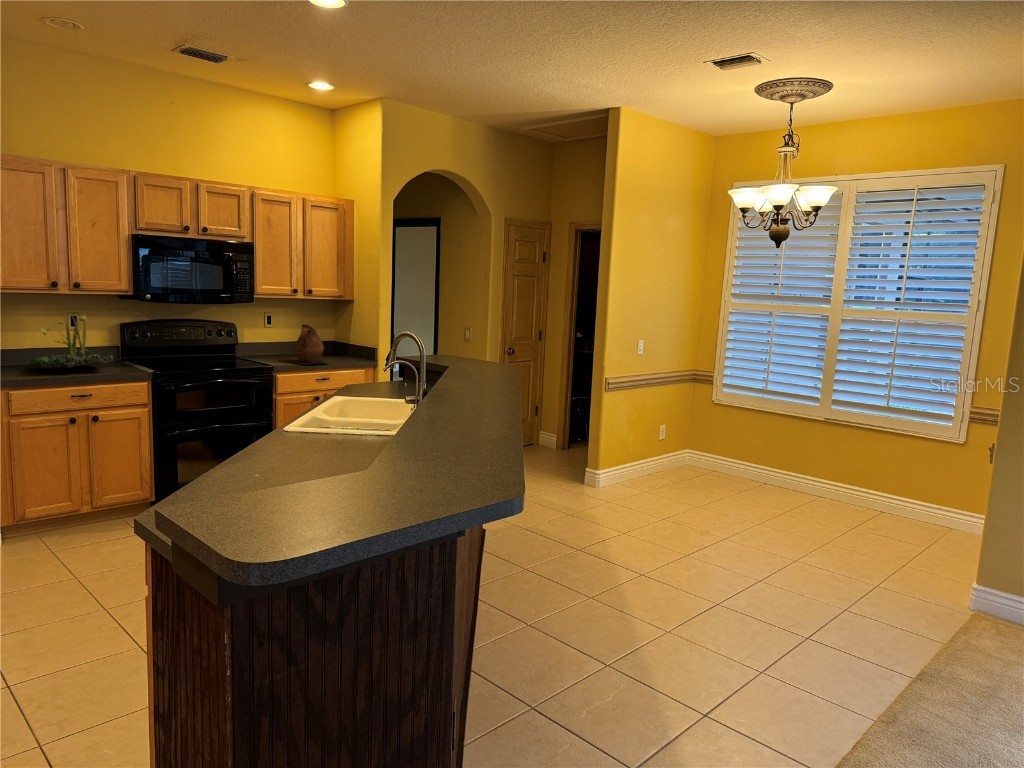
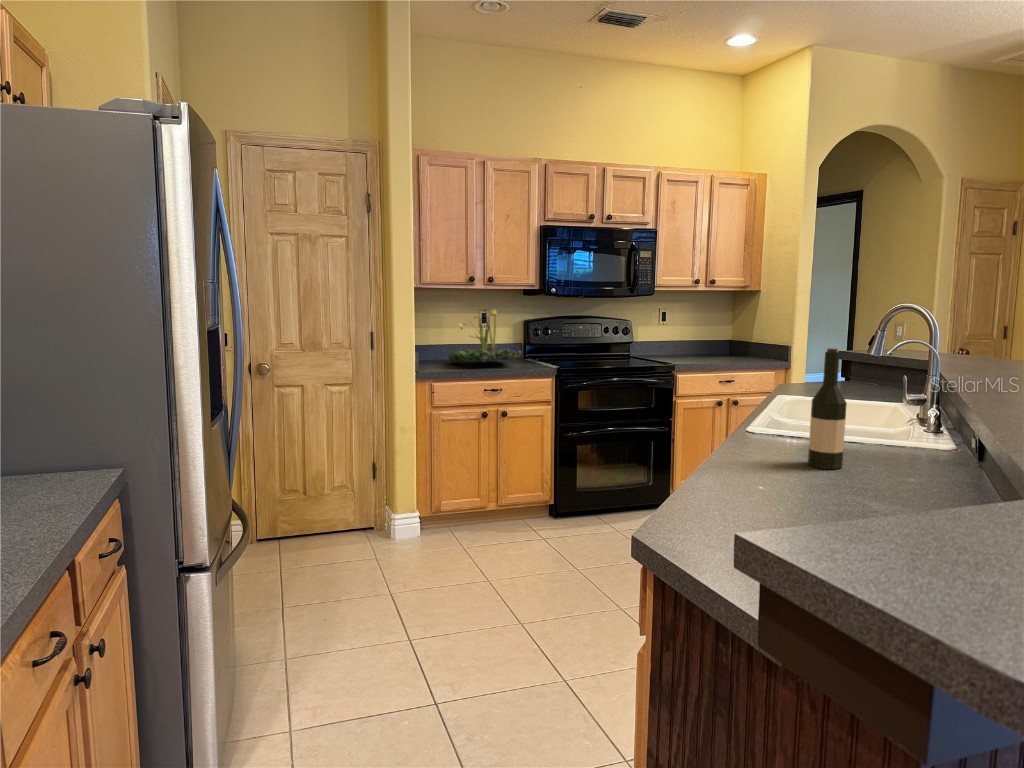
ceramic pitcher: present [294,324,329,364] -> none [692,318,736,364]
wine bottle: none [314,366,337,452] -> present [808,348,847,469]

